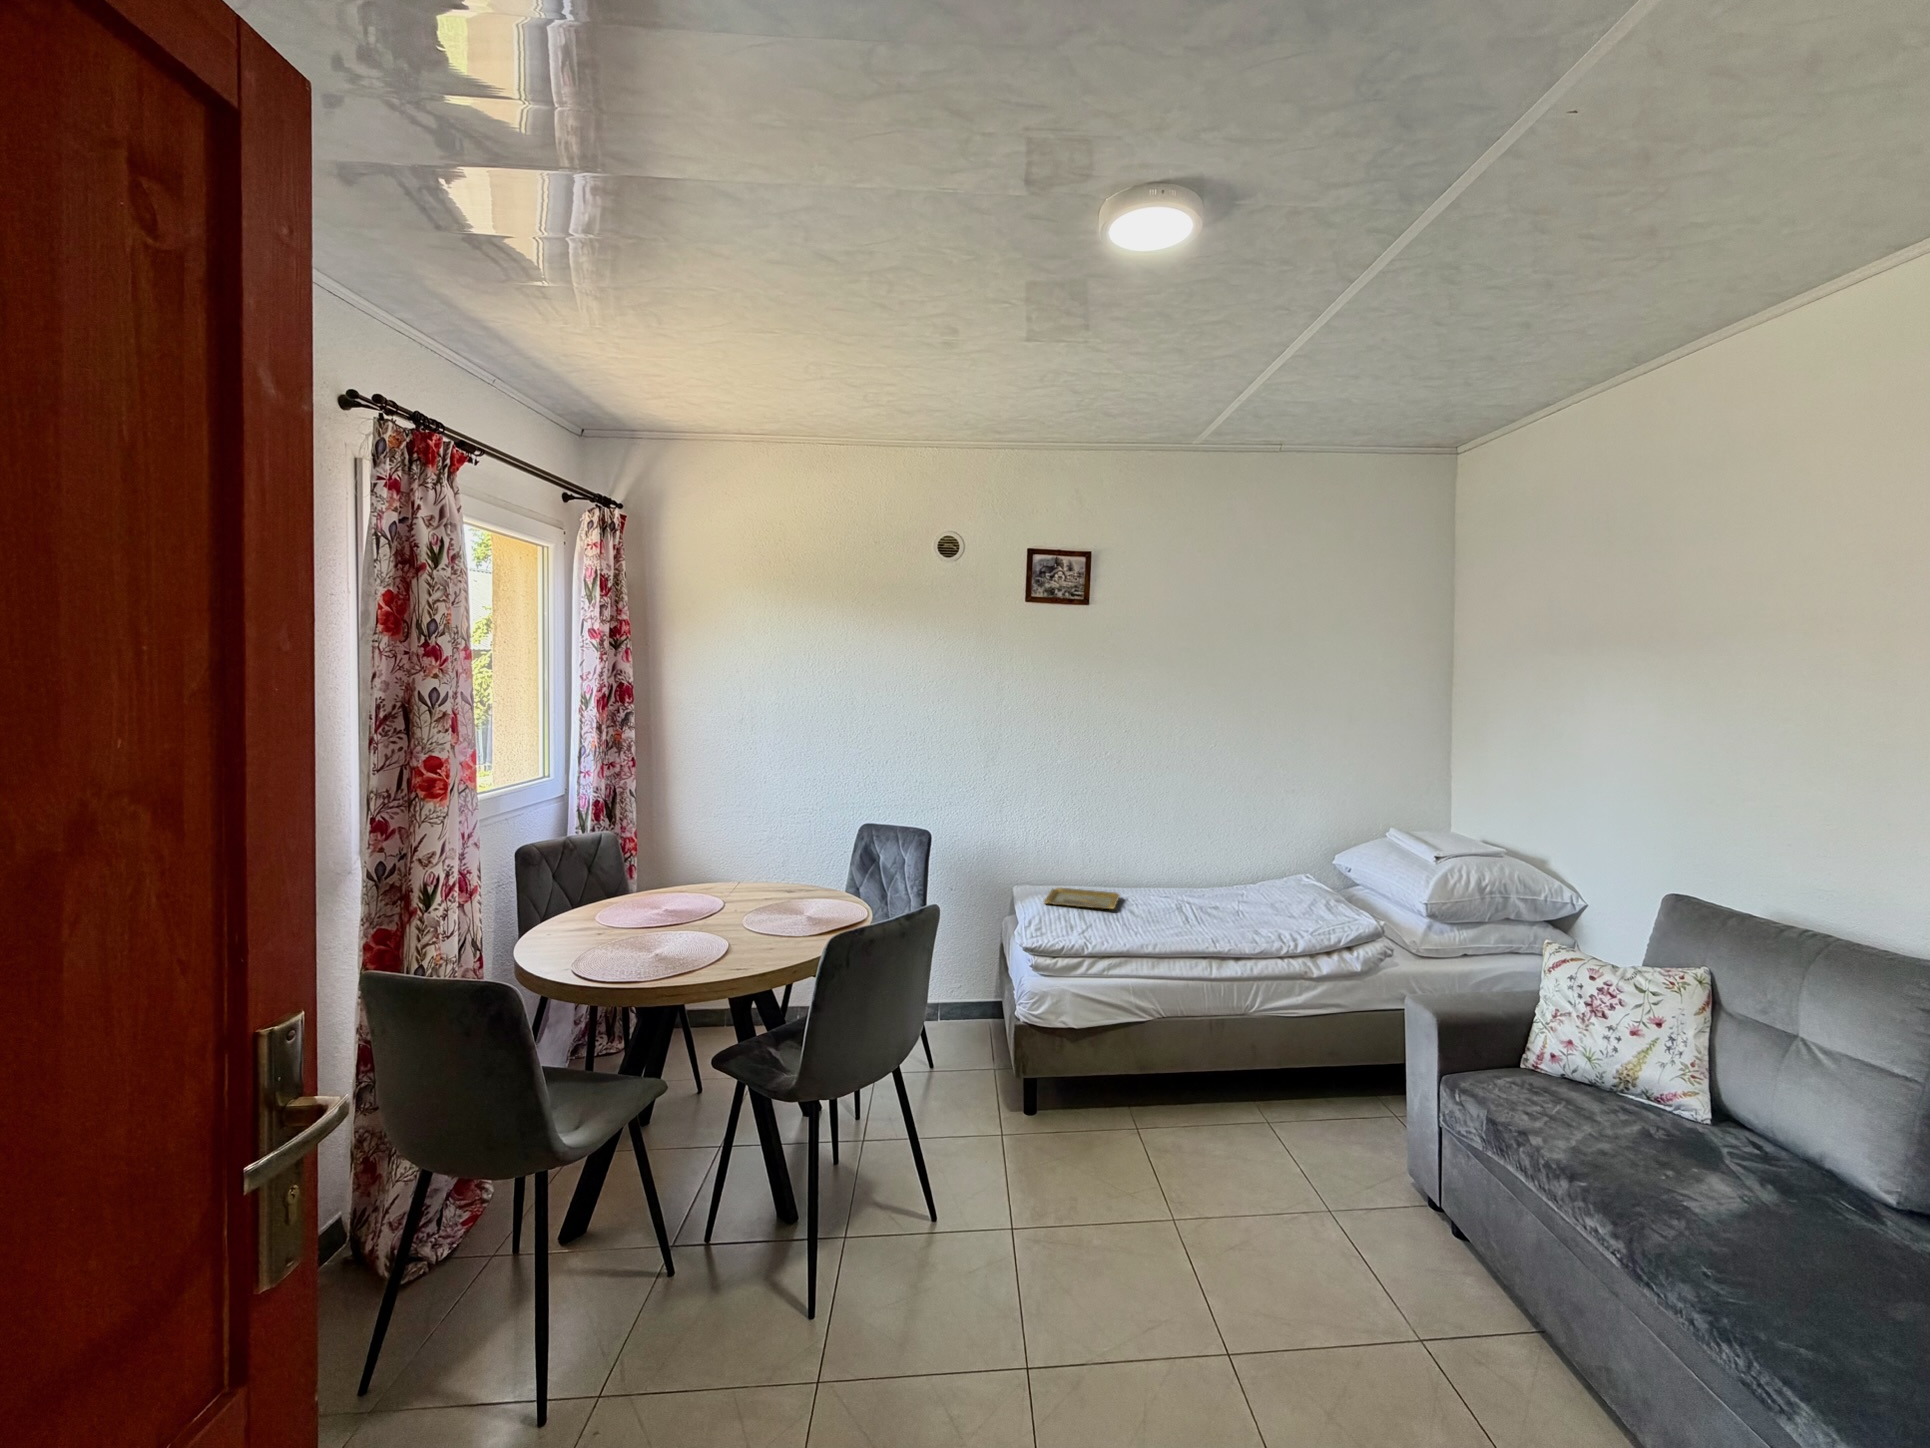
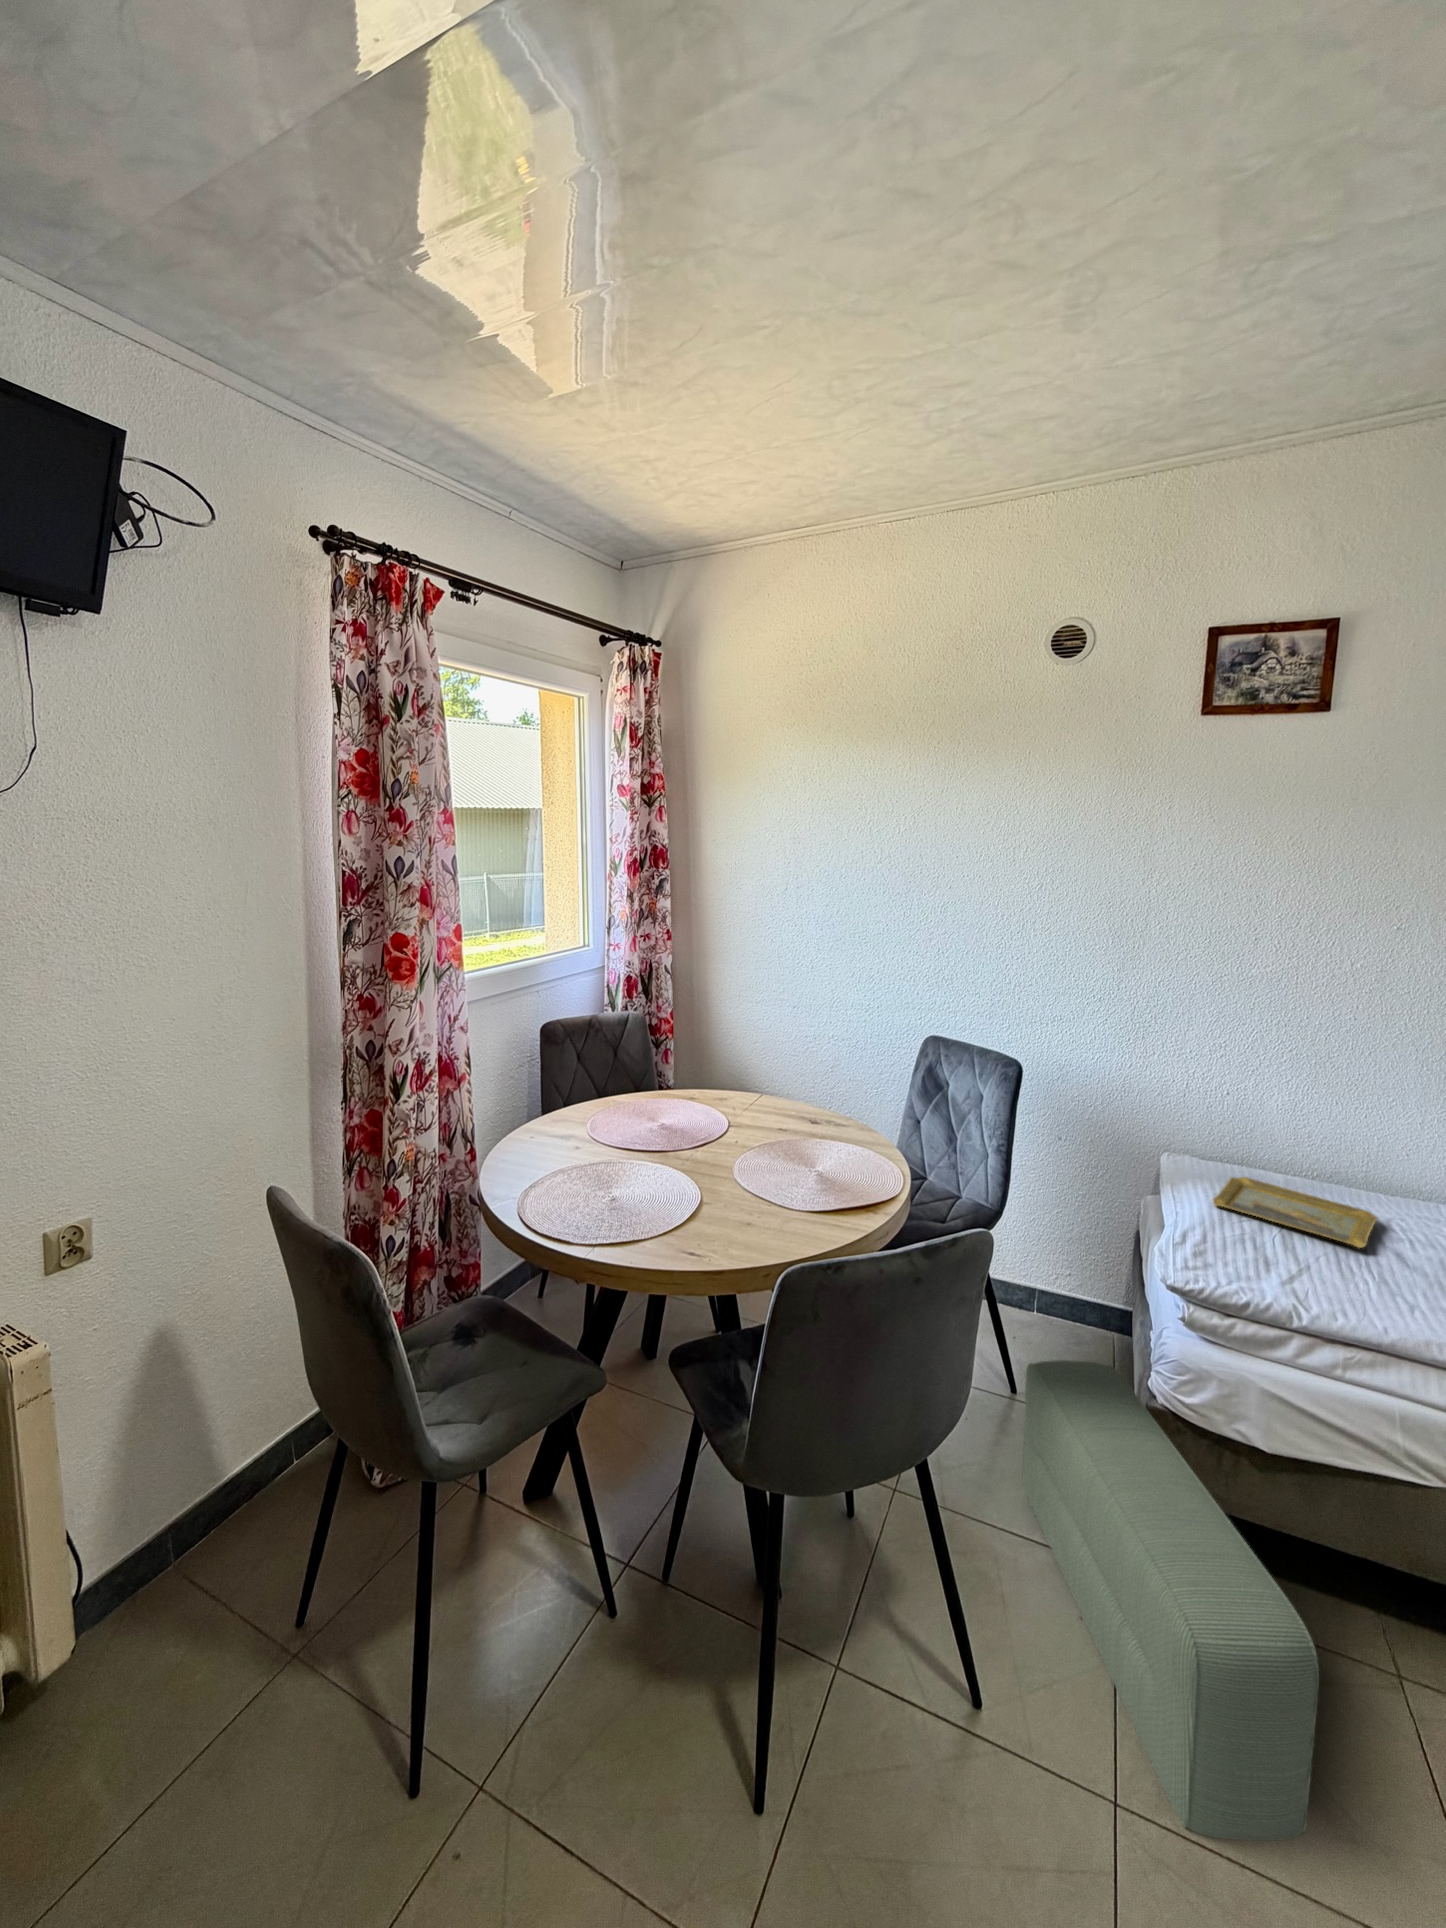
pouf: none [947,1009,1099,1212] -> present [1023,1360,1319,1841]

